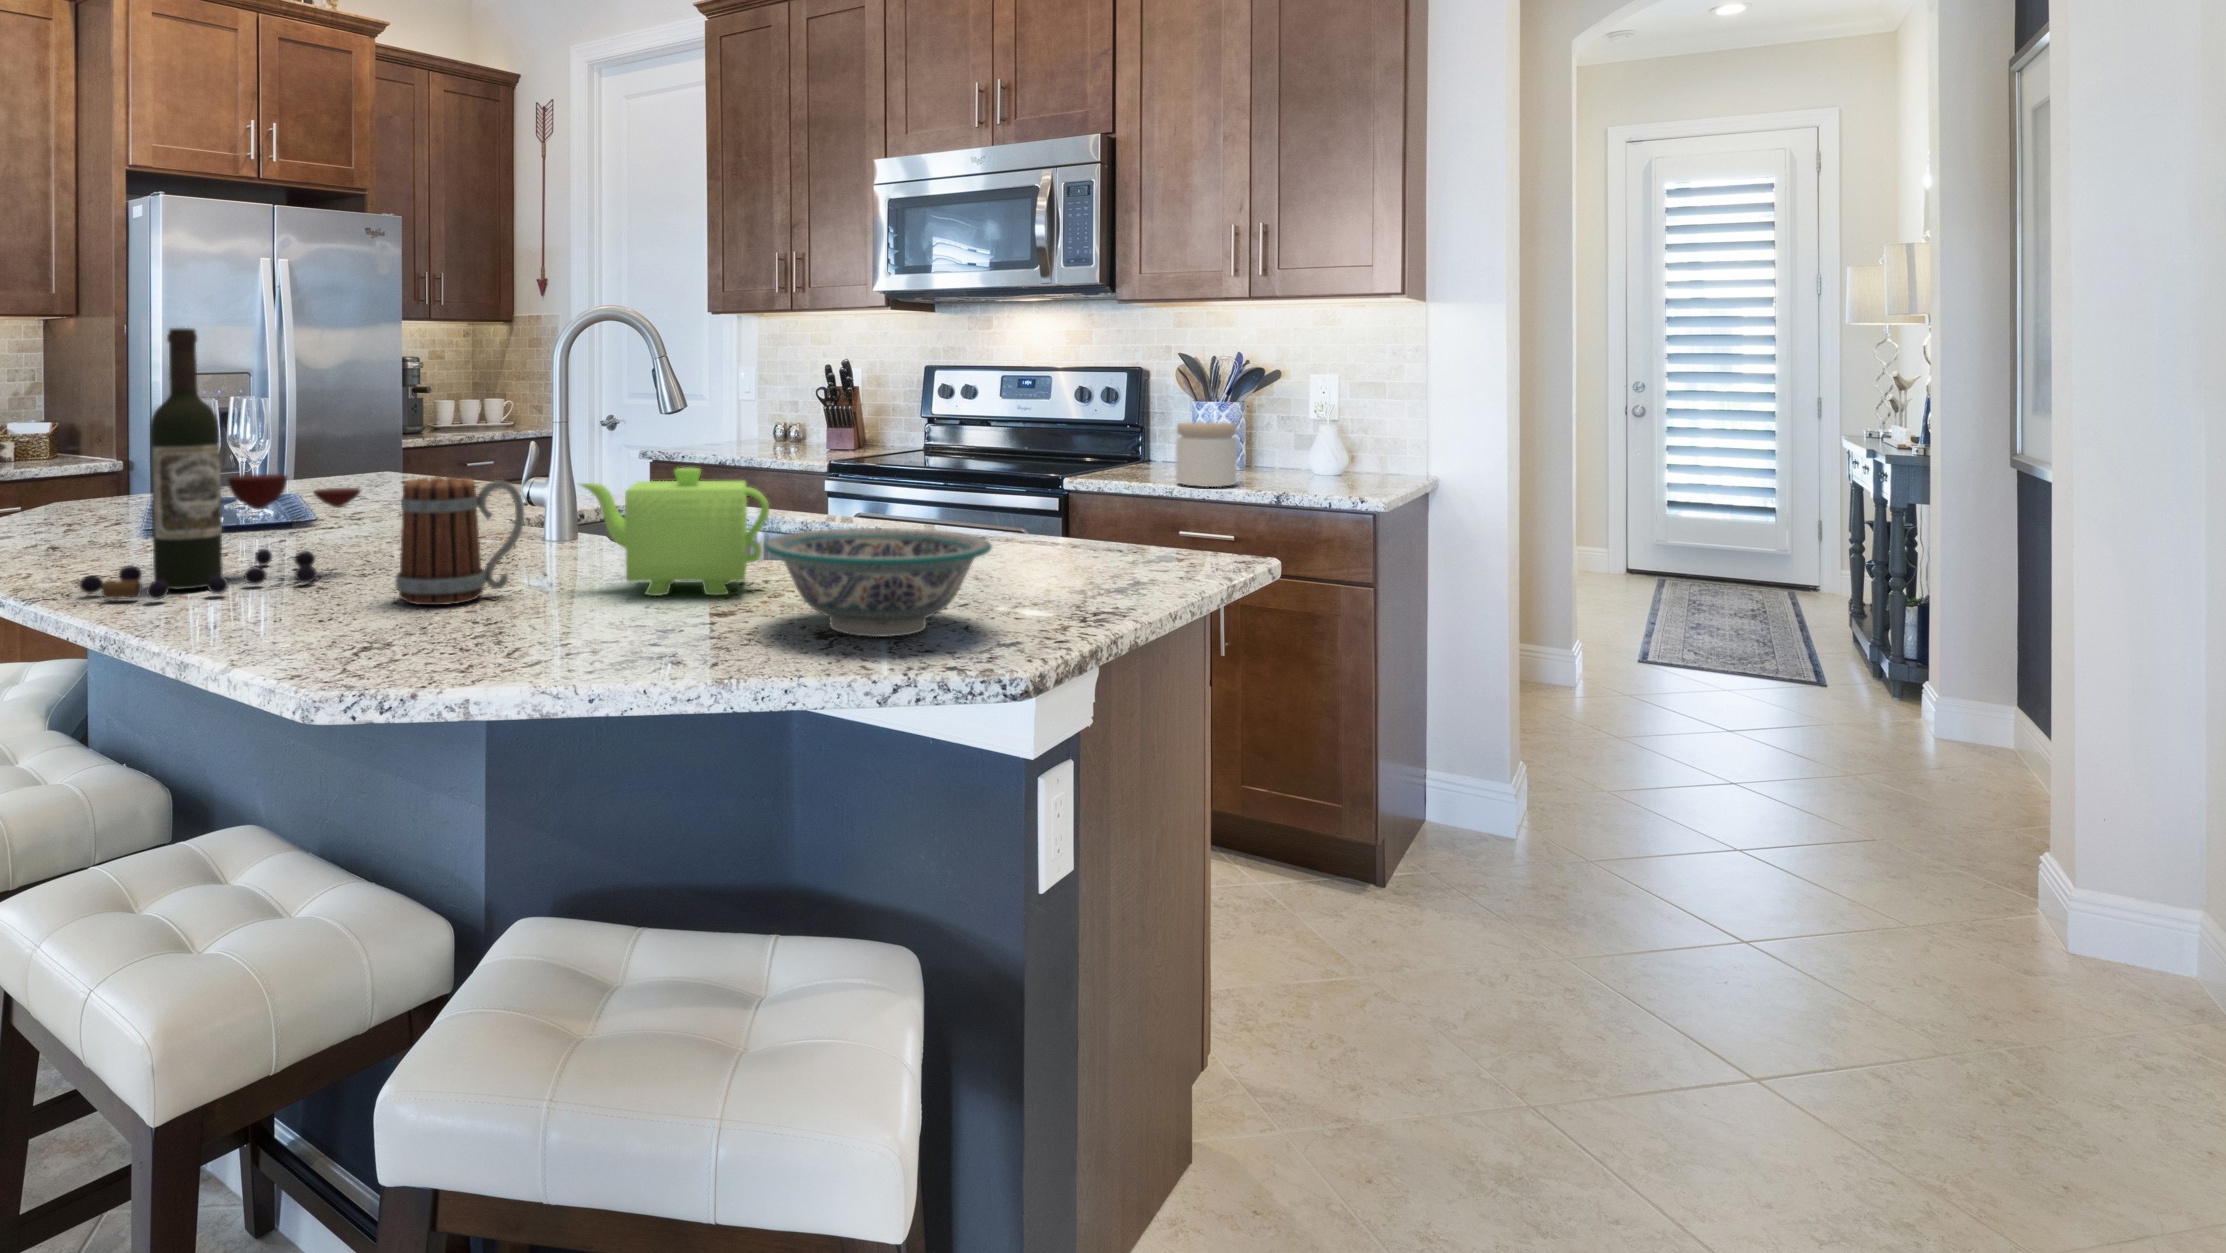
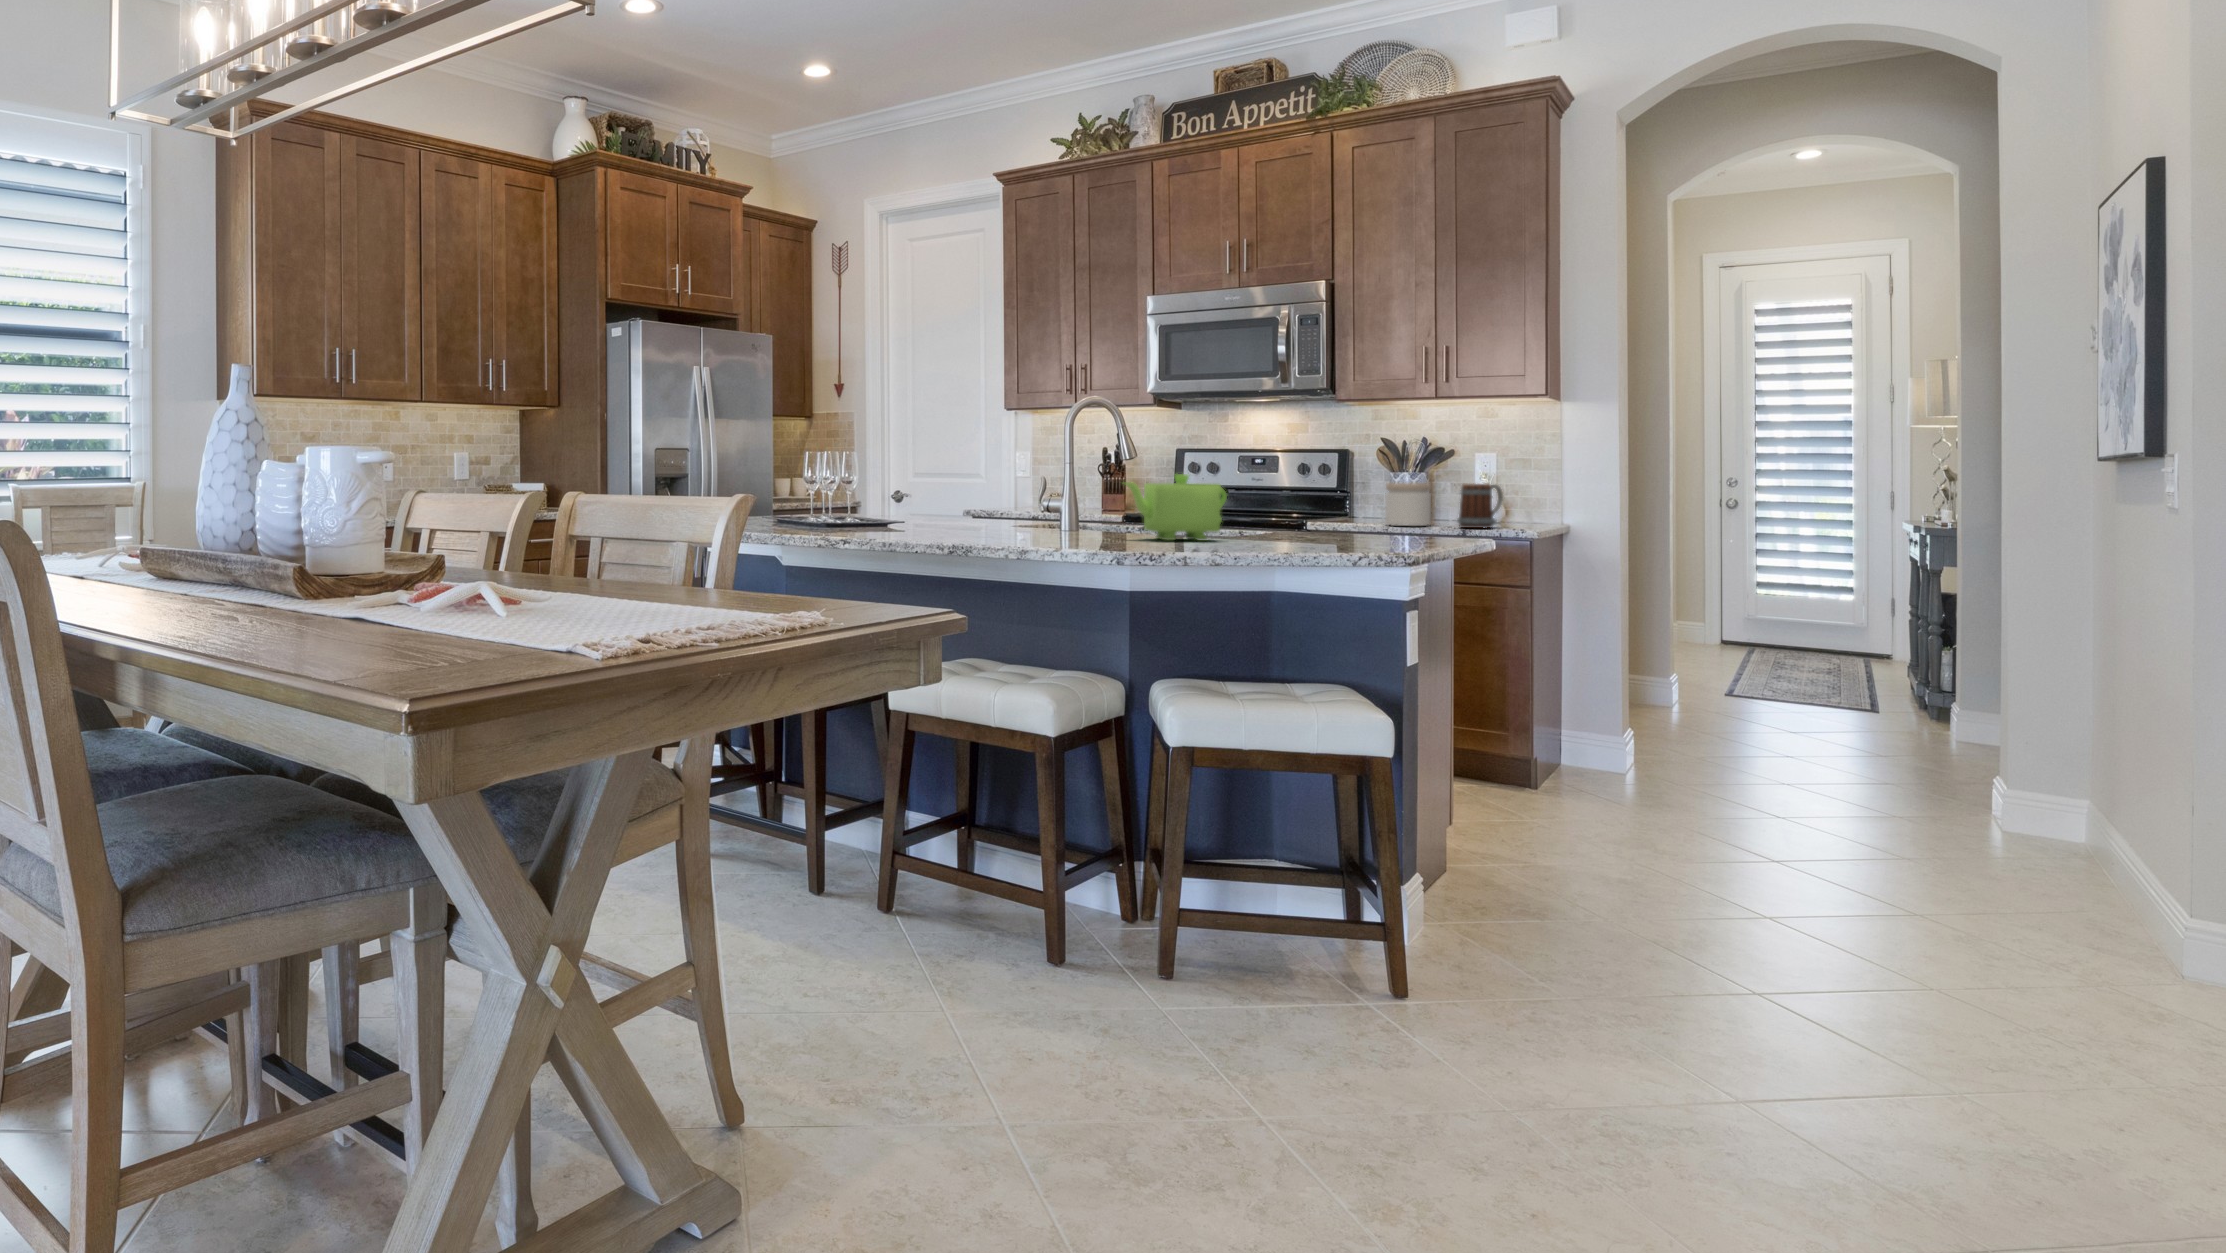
wine bottle: present [80,328,360,600] -> none [854,398,981,539]
mug: present [396,477,524,605] -> present [1458,483,1503,528]
bowl: present [765,528,991,637] -> none [1255,502,1378,547]

